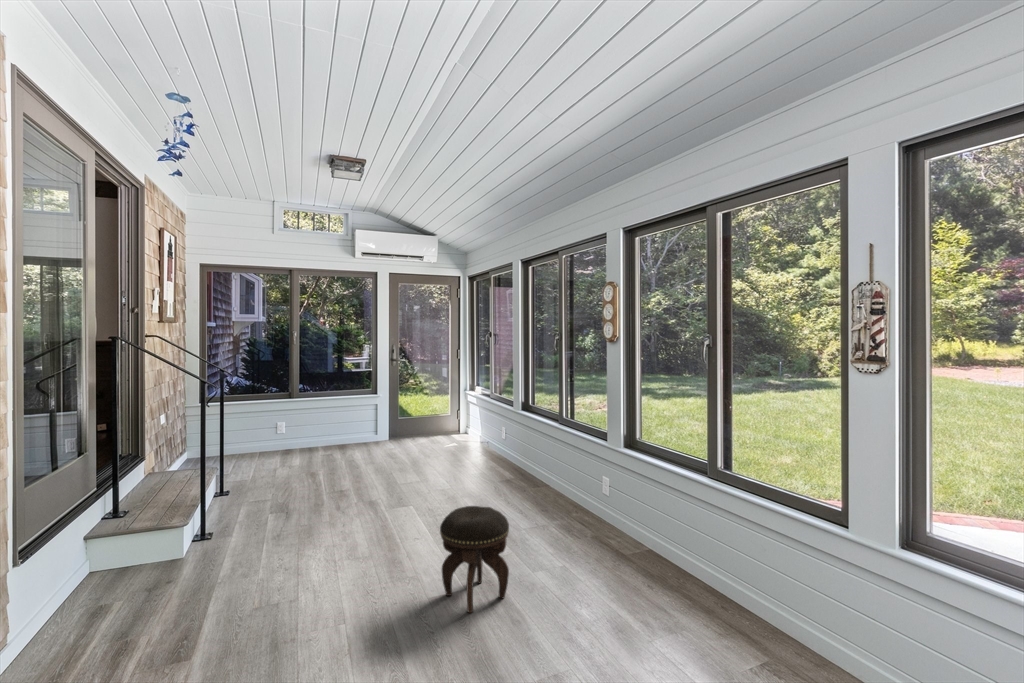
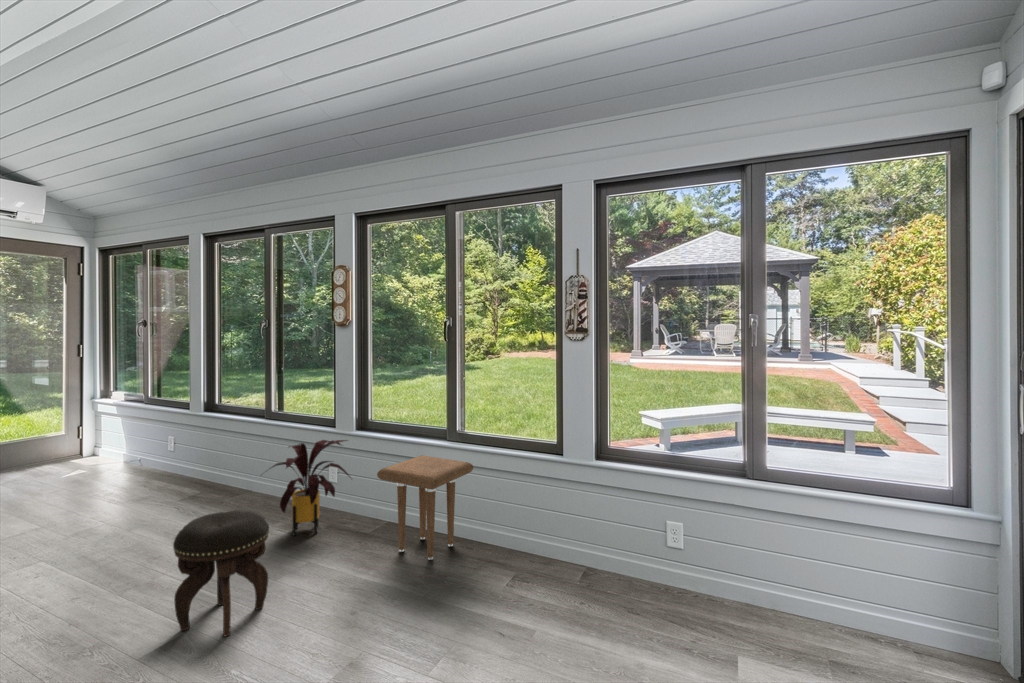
house plant: none [533,451,611,540] -> present [271,440,350,536]
side table: none [618,486,728,606] -> present [377,455,473,560]

